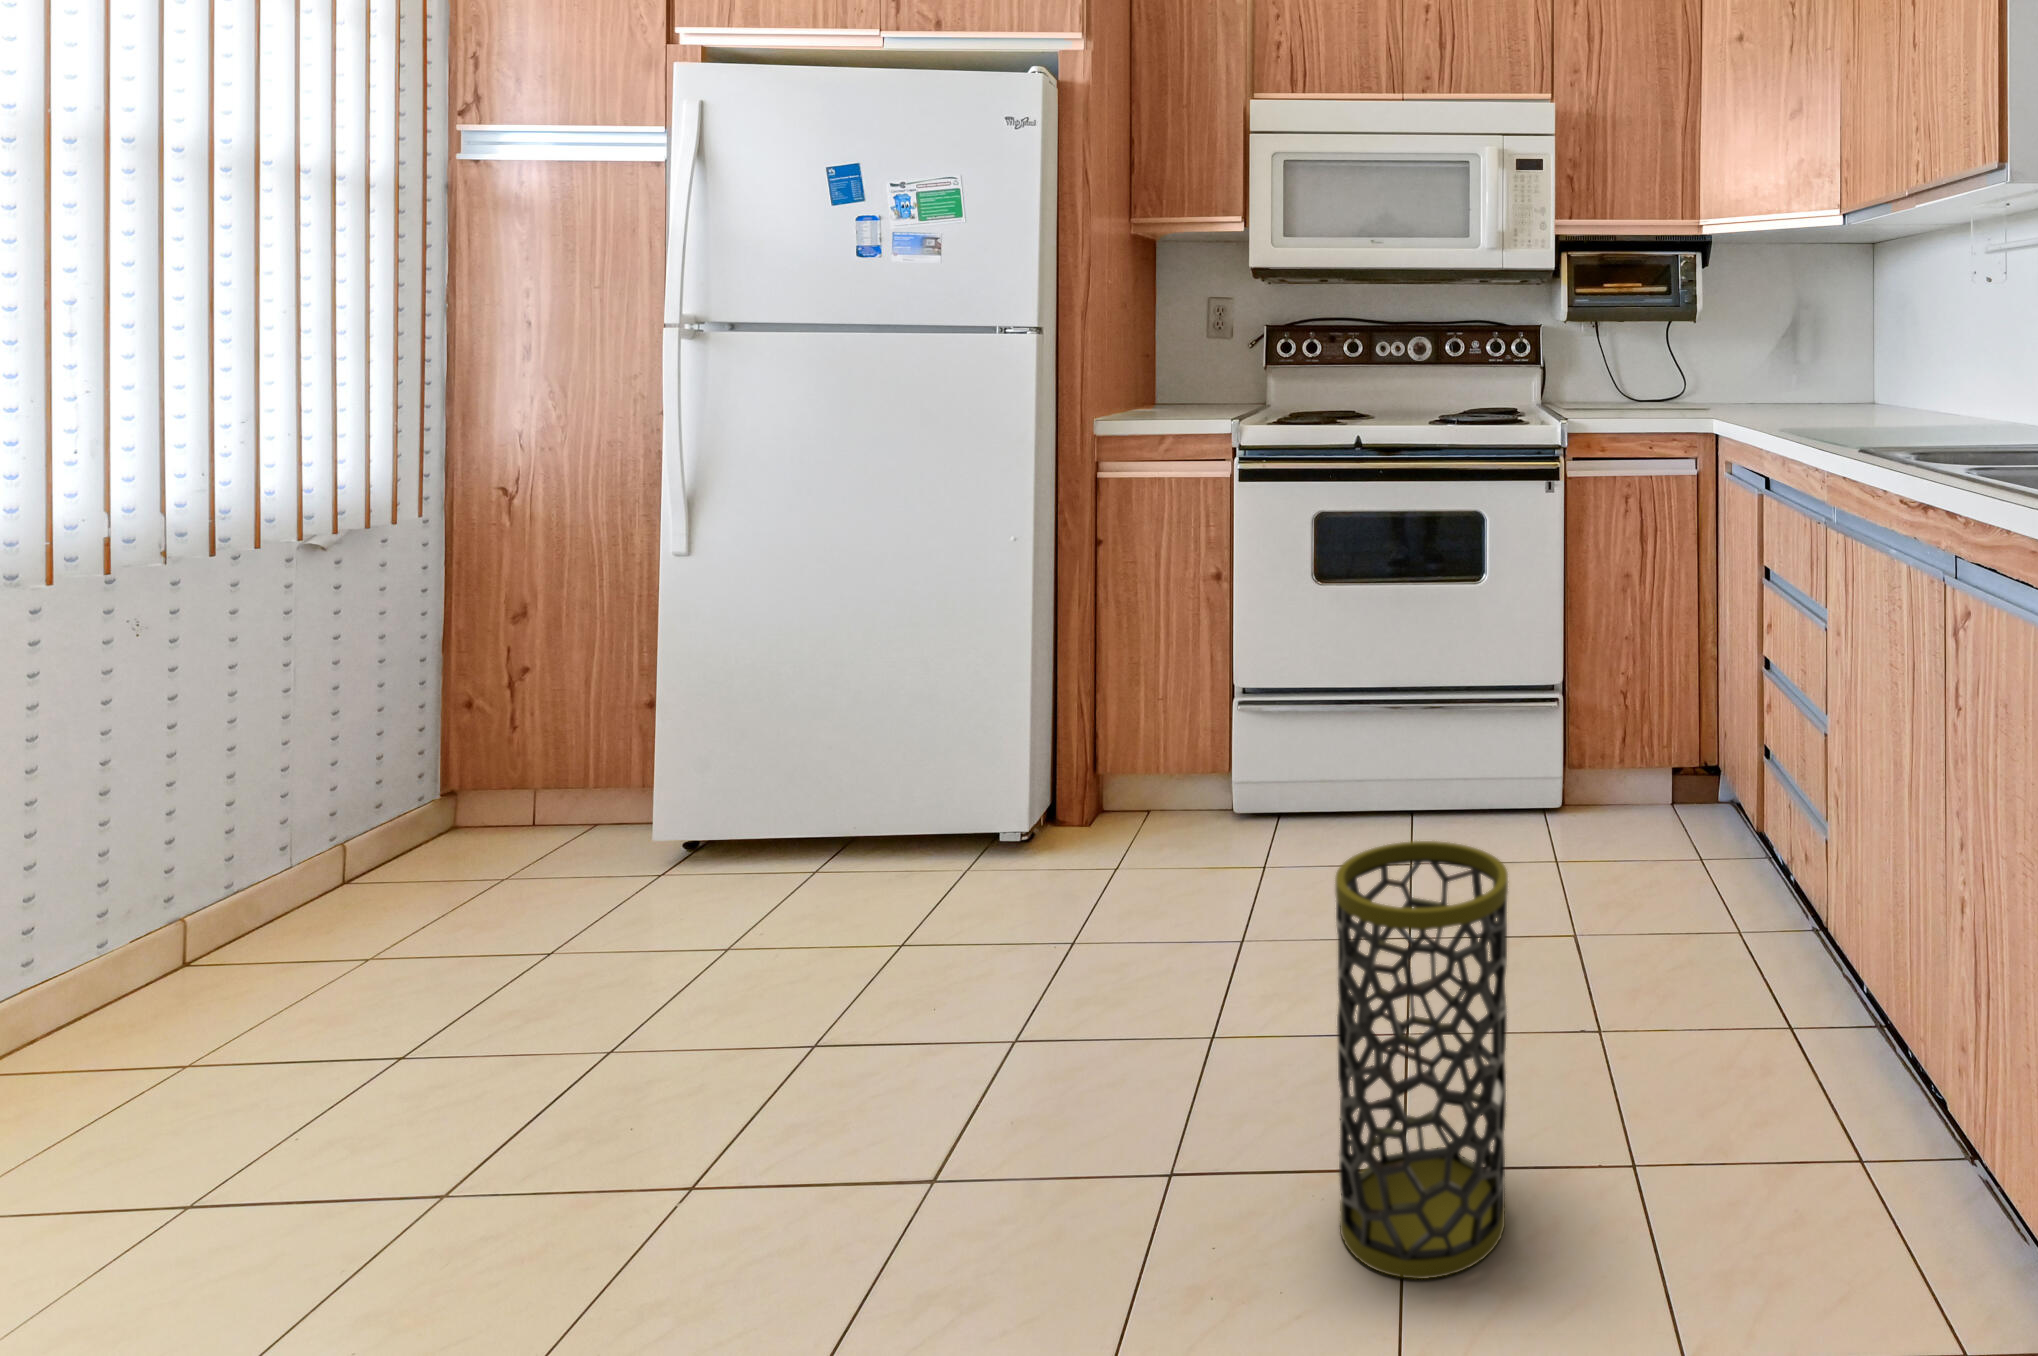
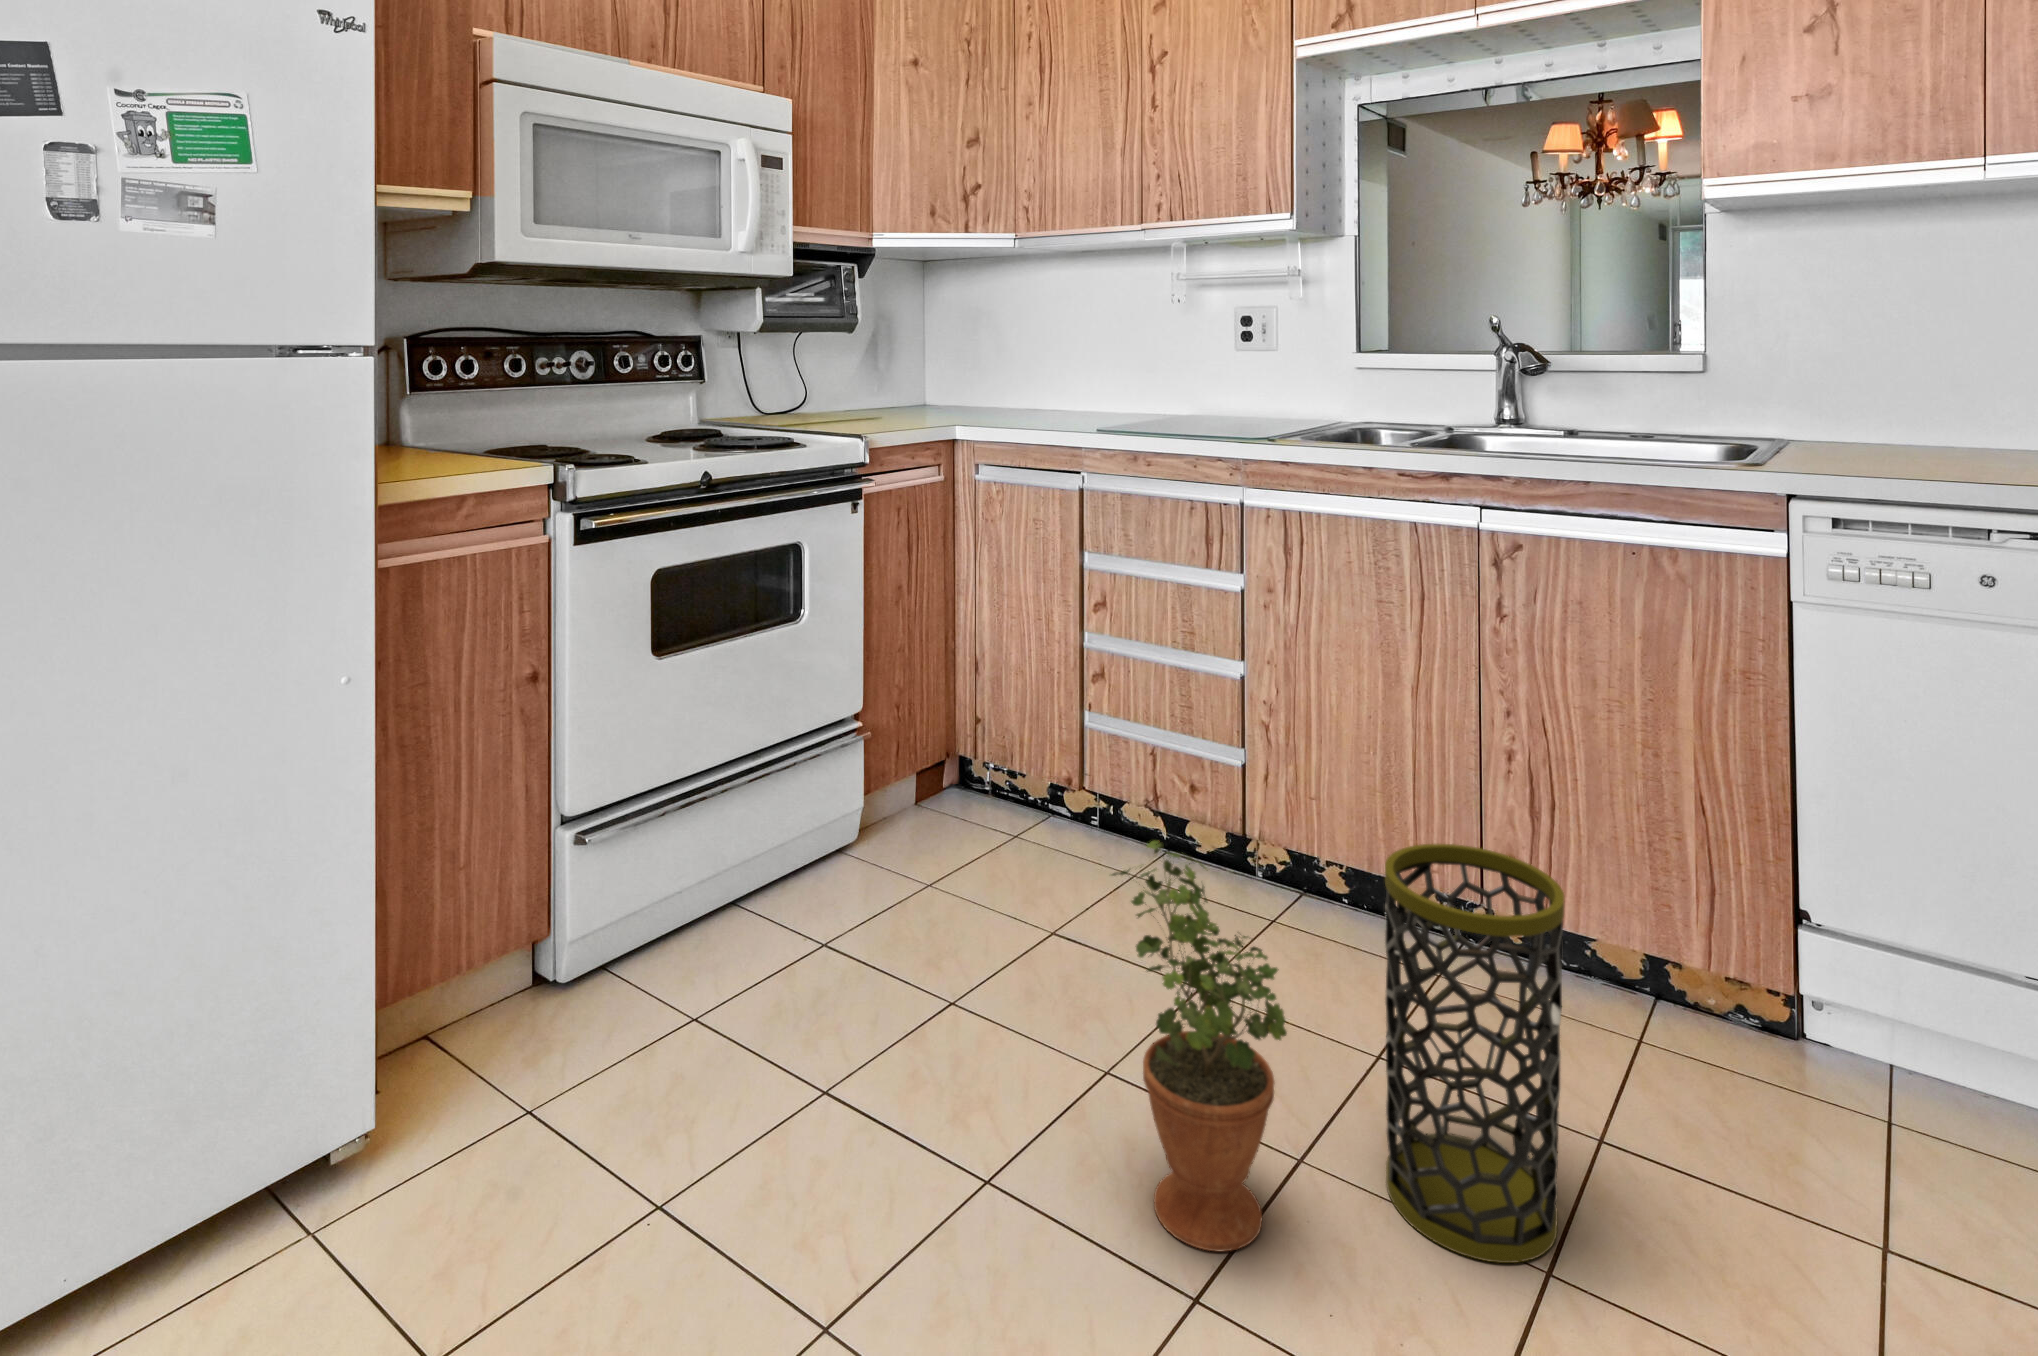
potted plant: none [1177,752,1321,1124] -> present [1112,841,1287,1251]

